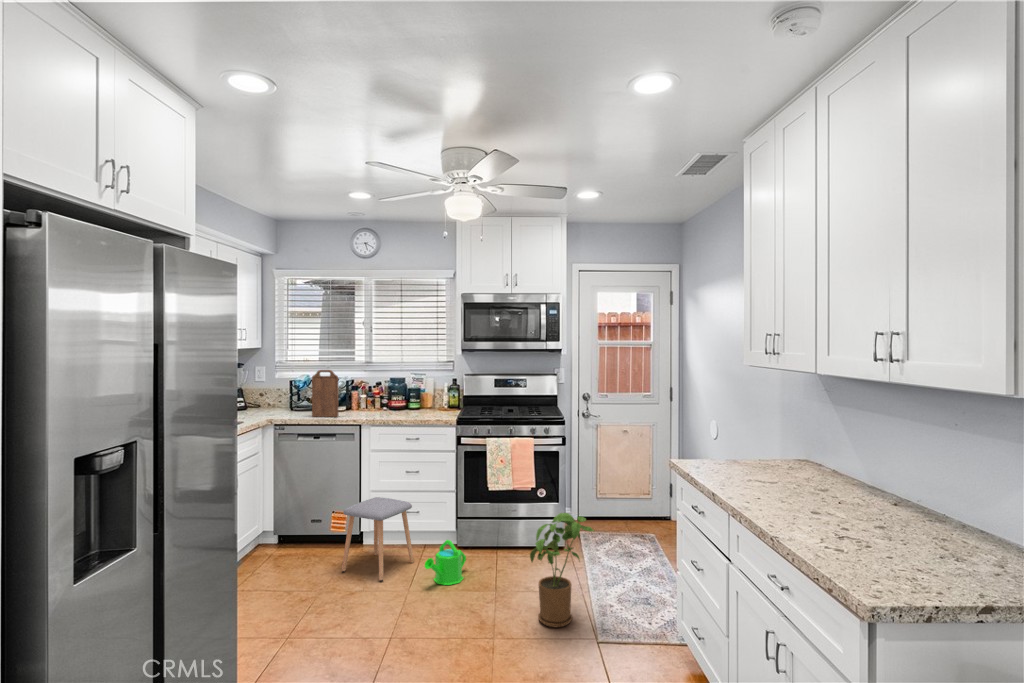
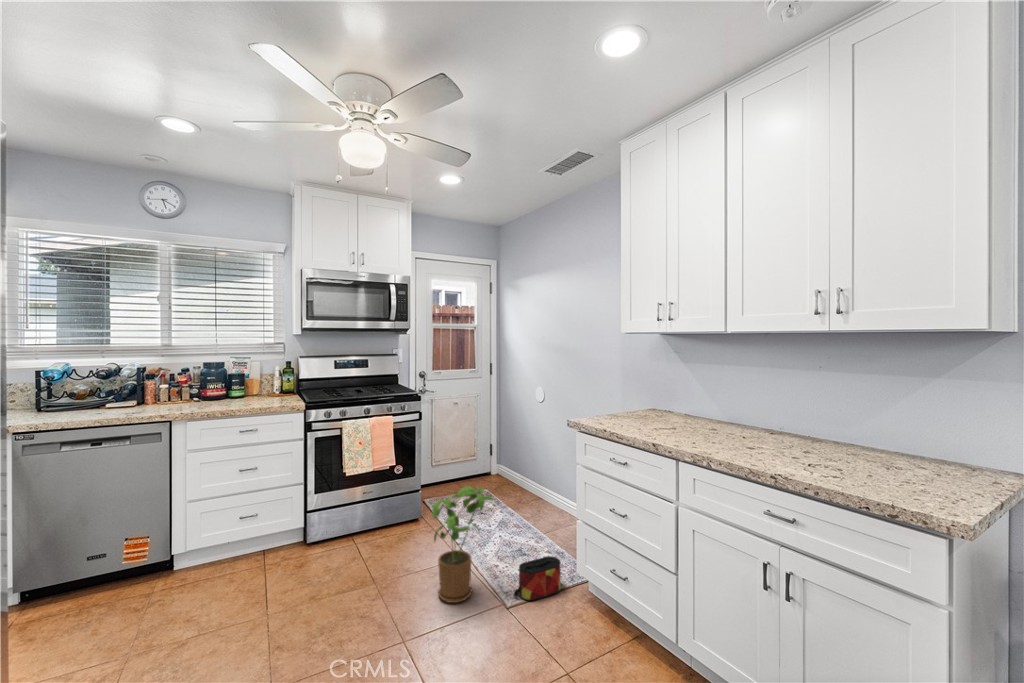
cutting board: present [312,370,338,417] -> none [90,353,137,416]
stool: present [342,497,414,581] -> none [161,505,260,610]
watering can: present [425,540,466,585] -> none [291,539,333,591]
bag: none [609,605,668,647] -> present [514,556,561,601]

